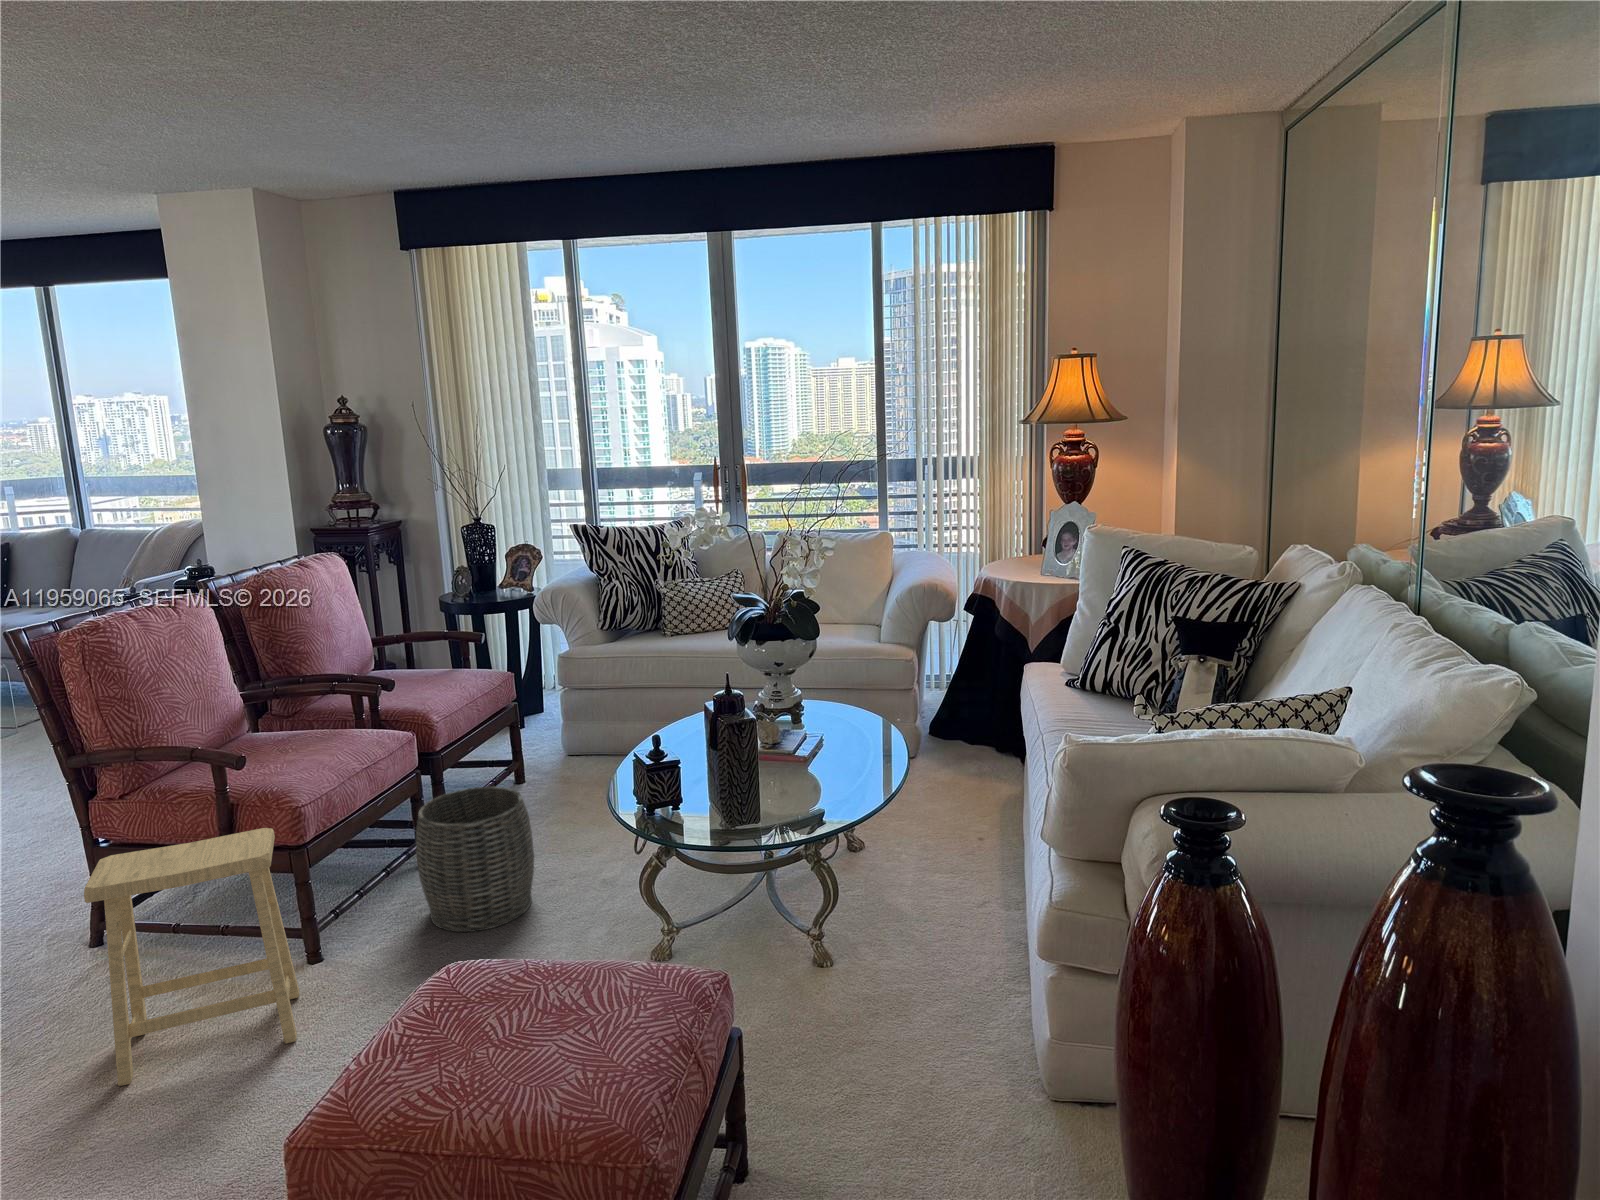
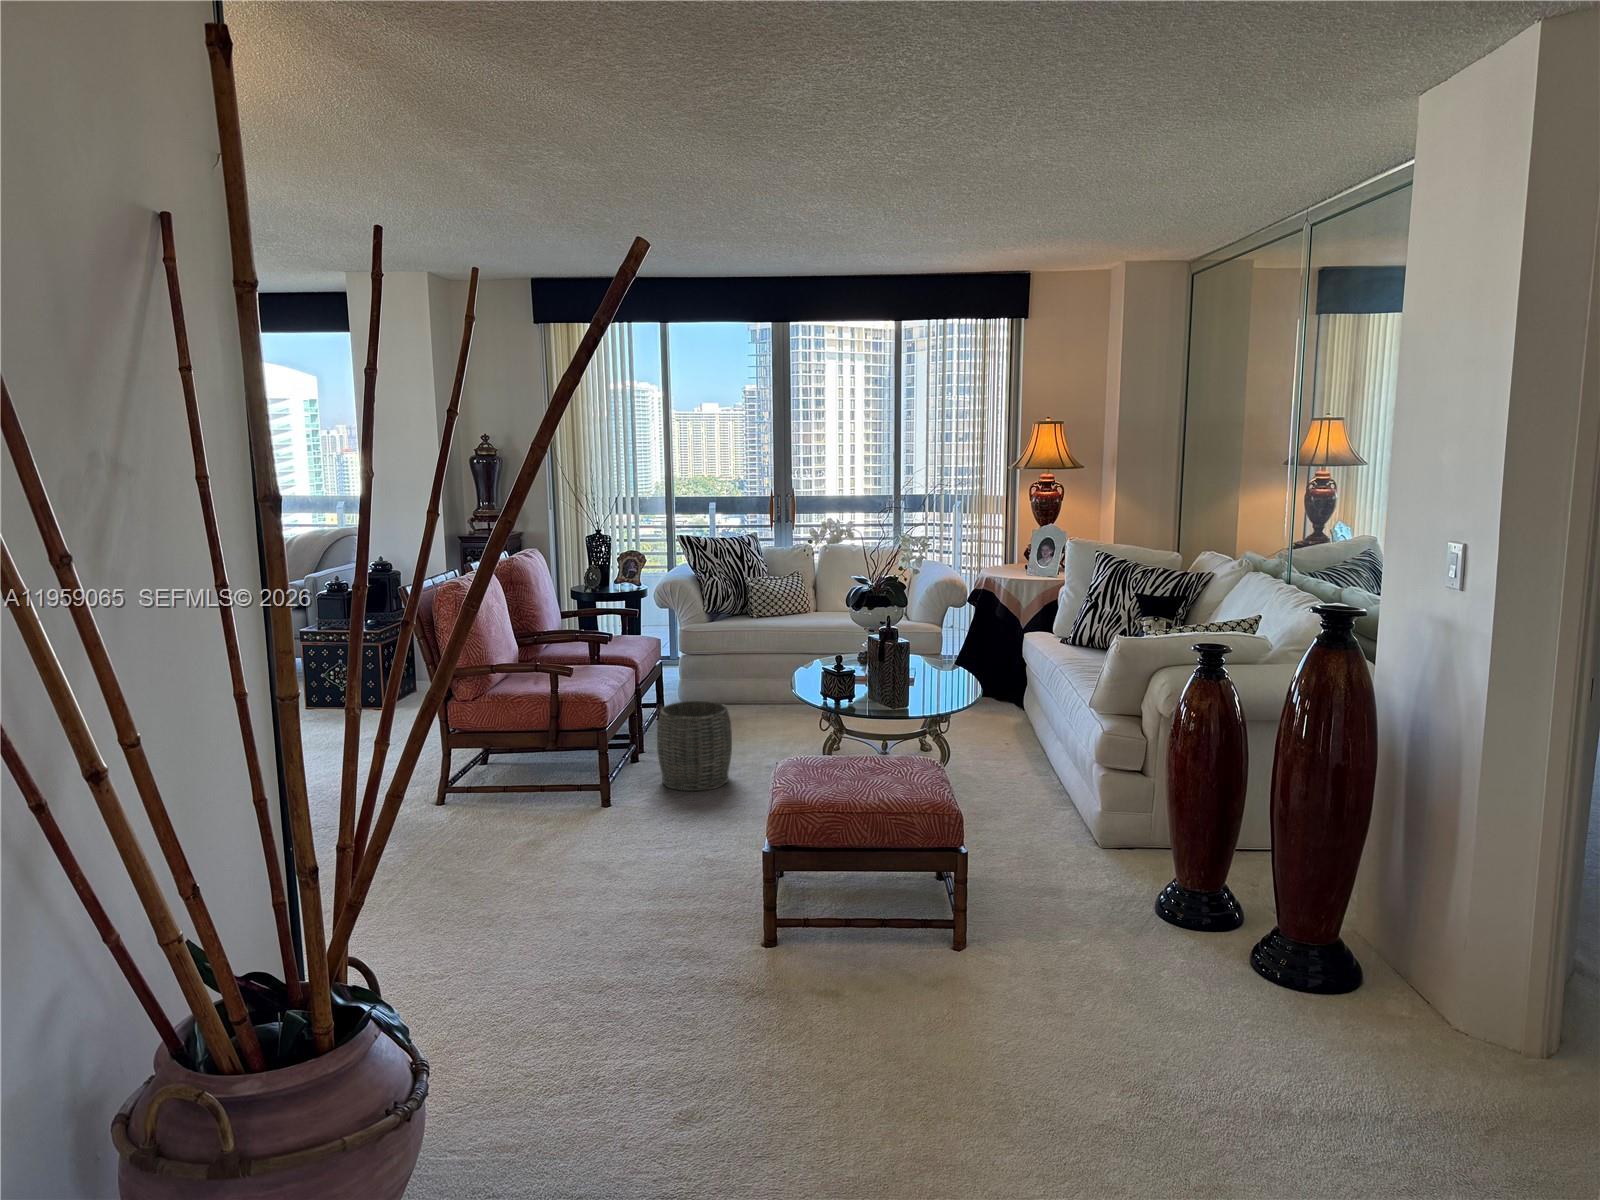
footstool: present [84,828,299,1086] -> none [516,706,633,857]

